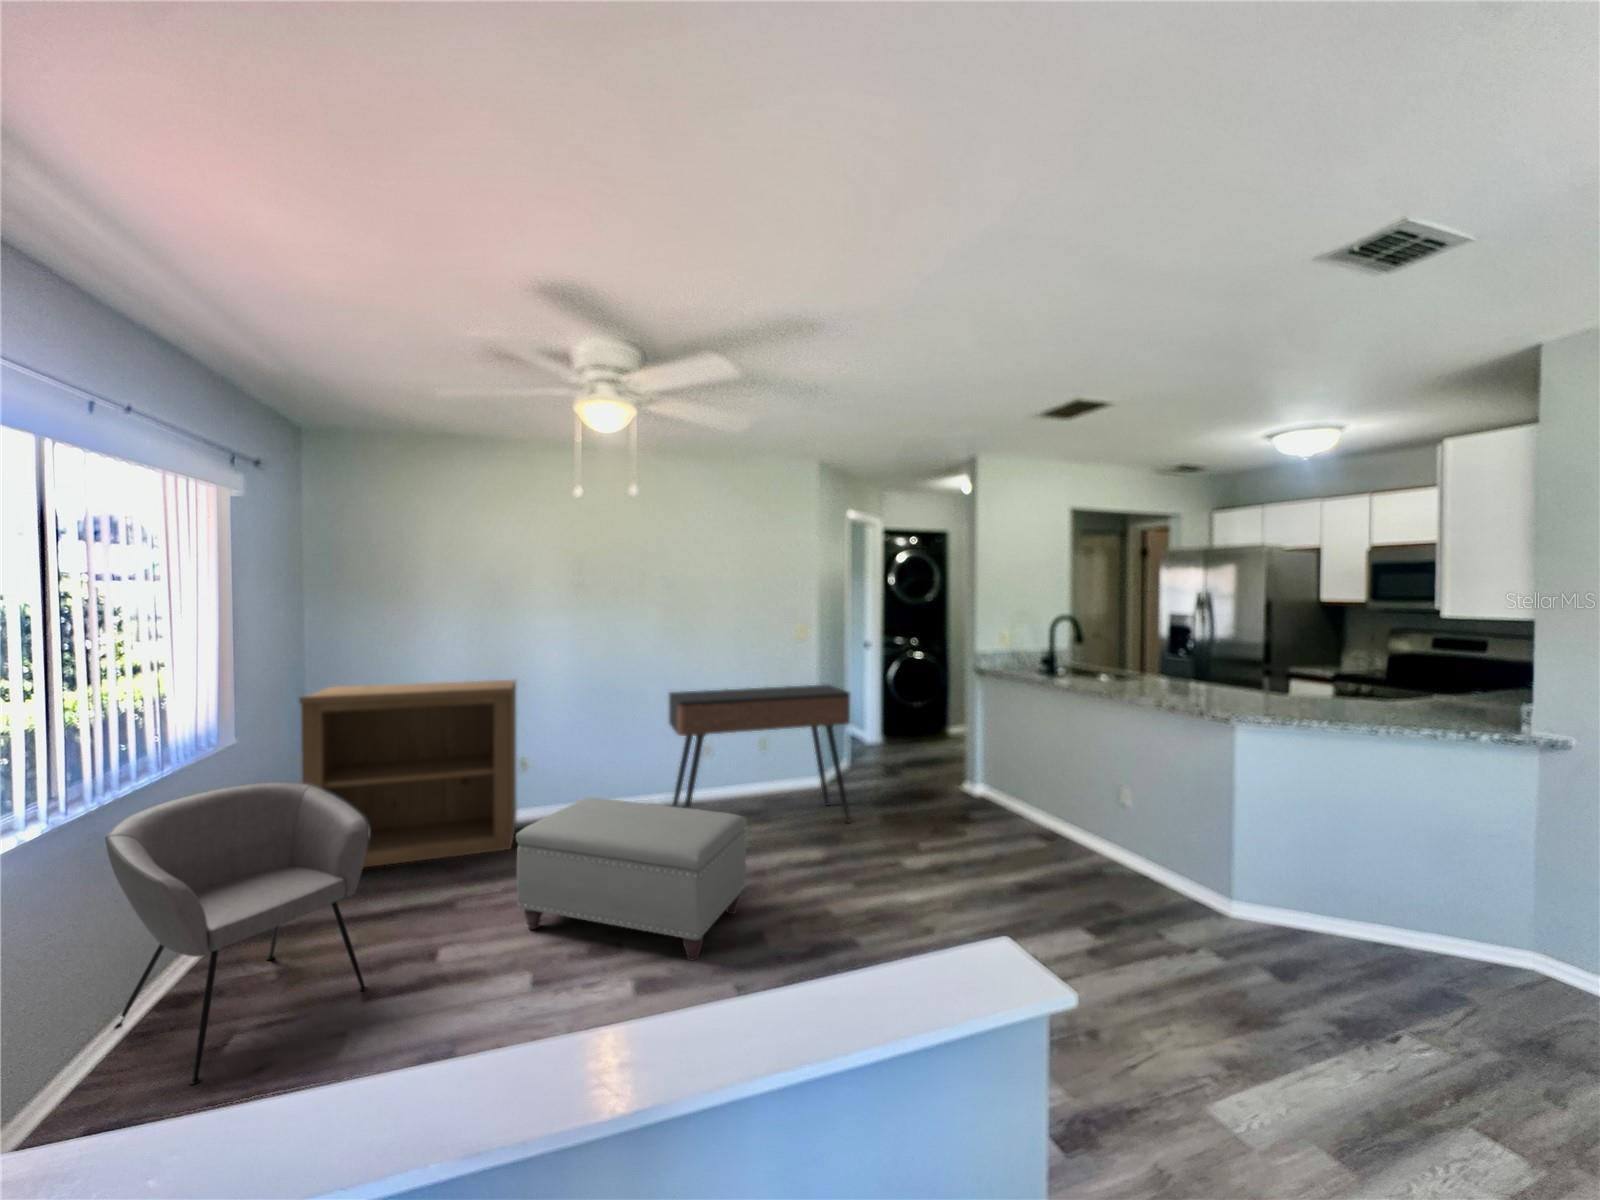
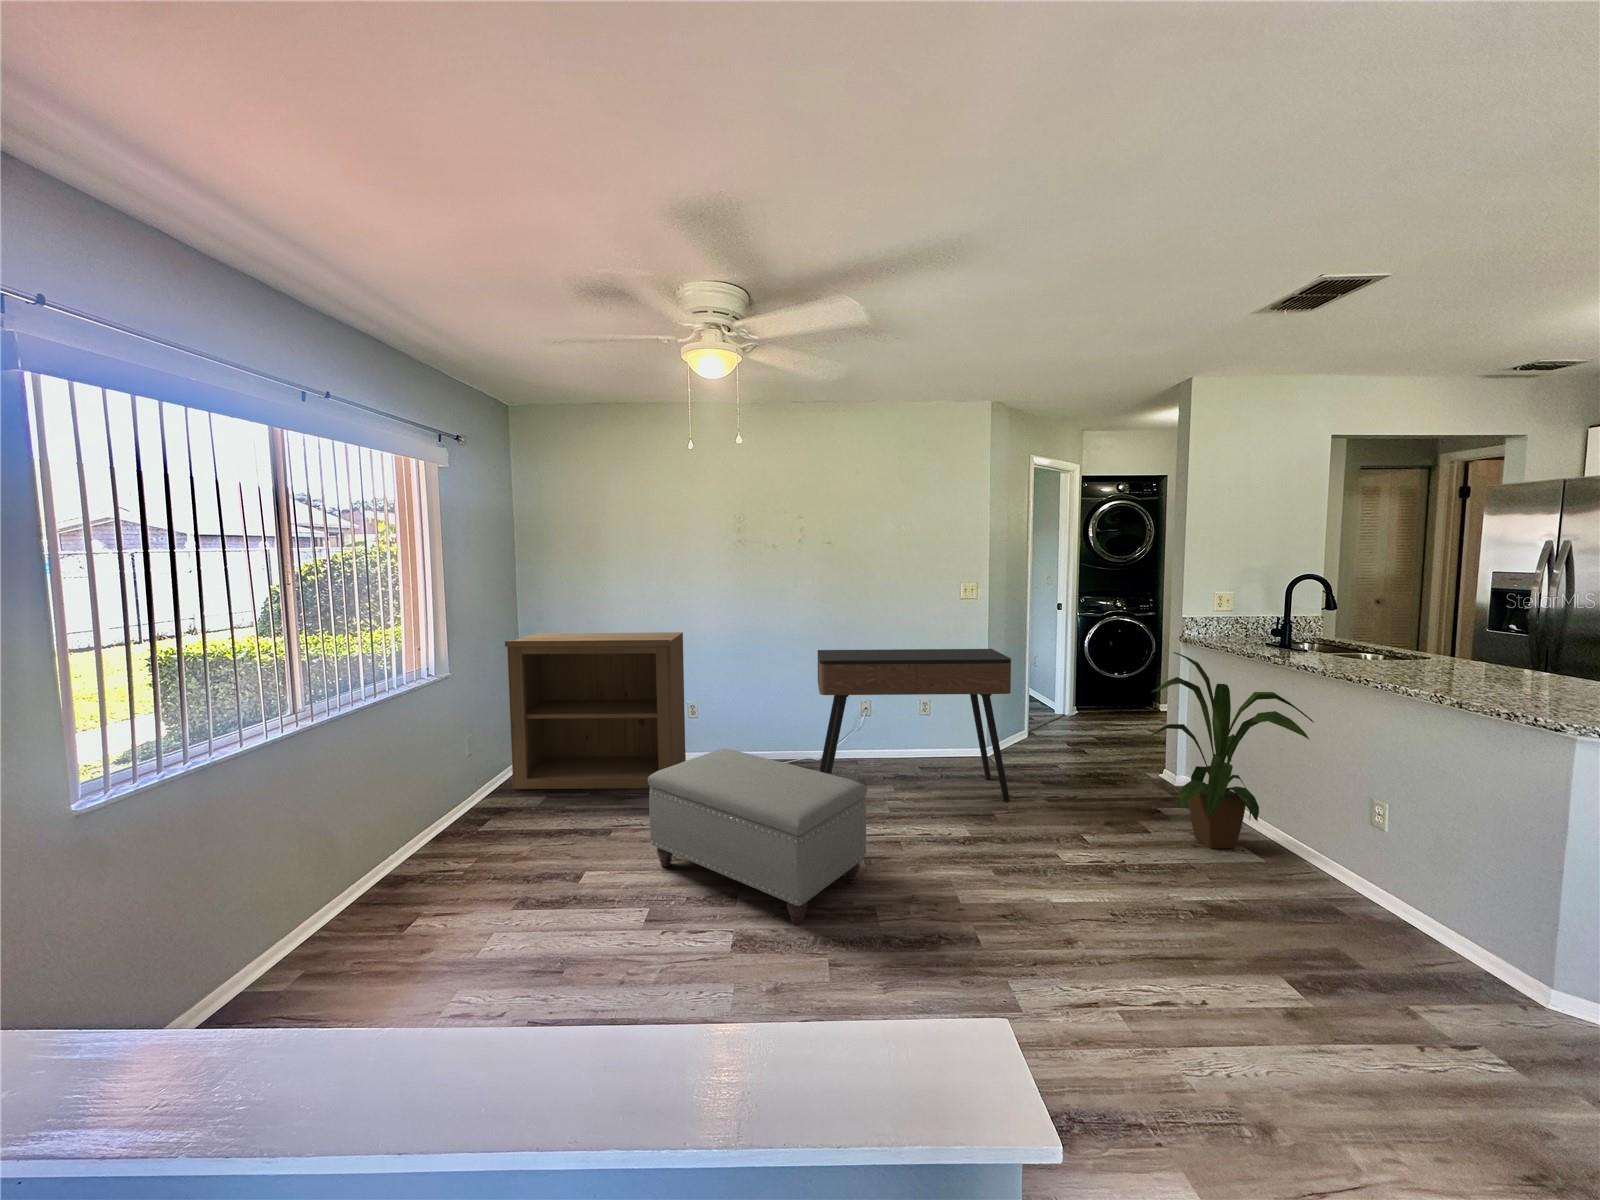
house plant: none [956,681,1079,841] -> present [1140,652,1313,848]
armchair: present [105,782,368,1085] -> none [330,712,522,953]

